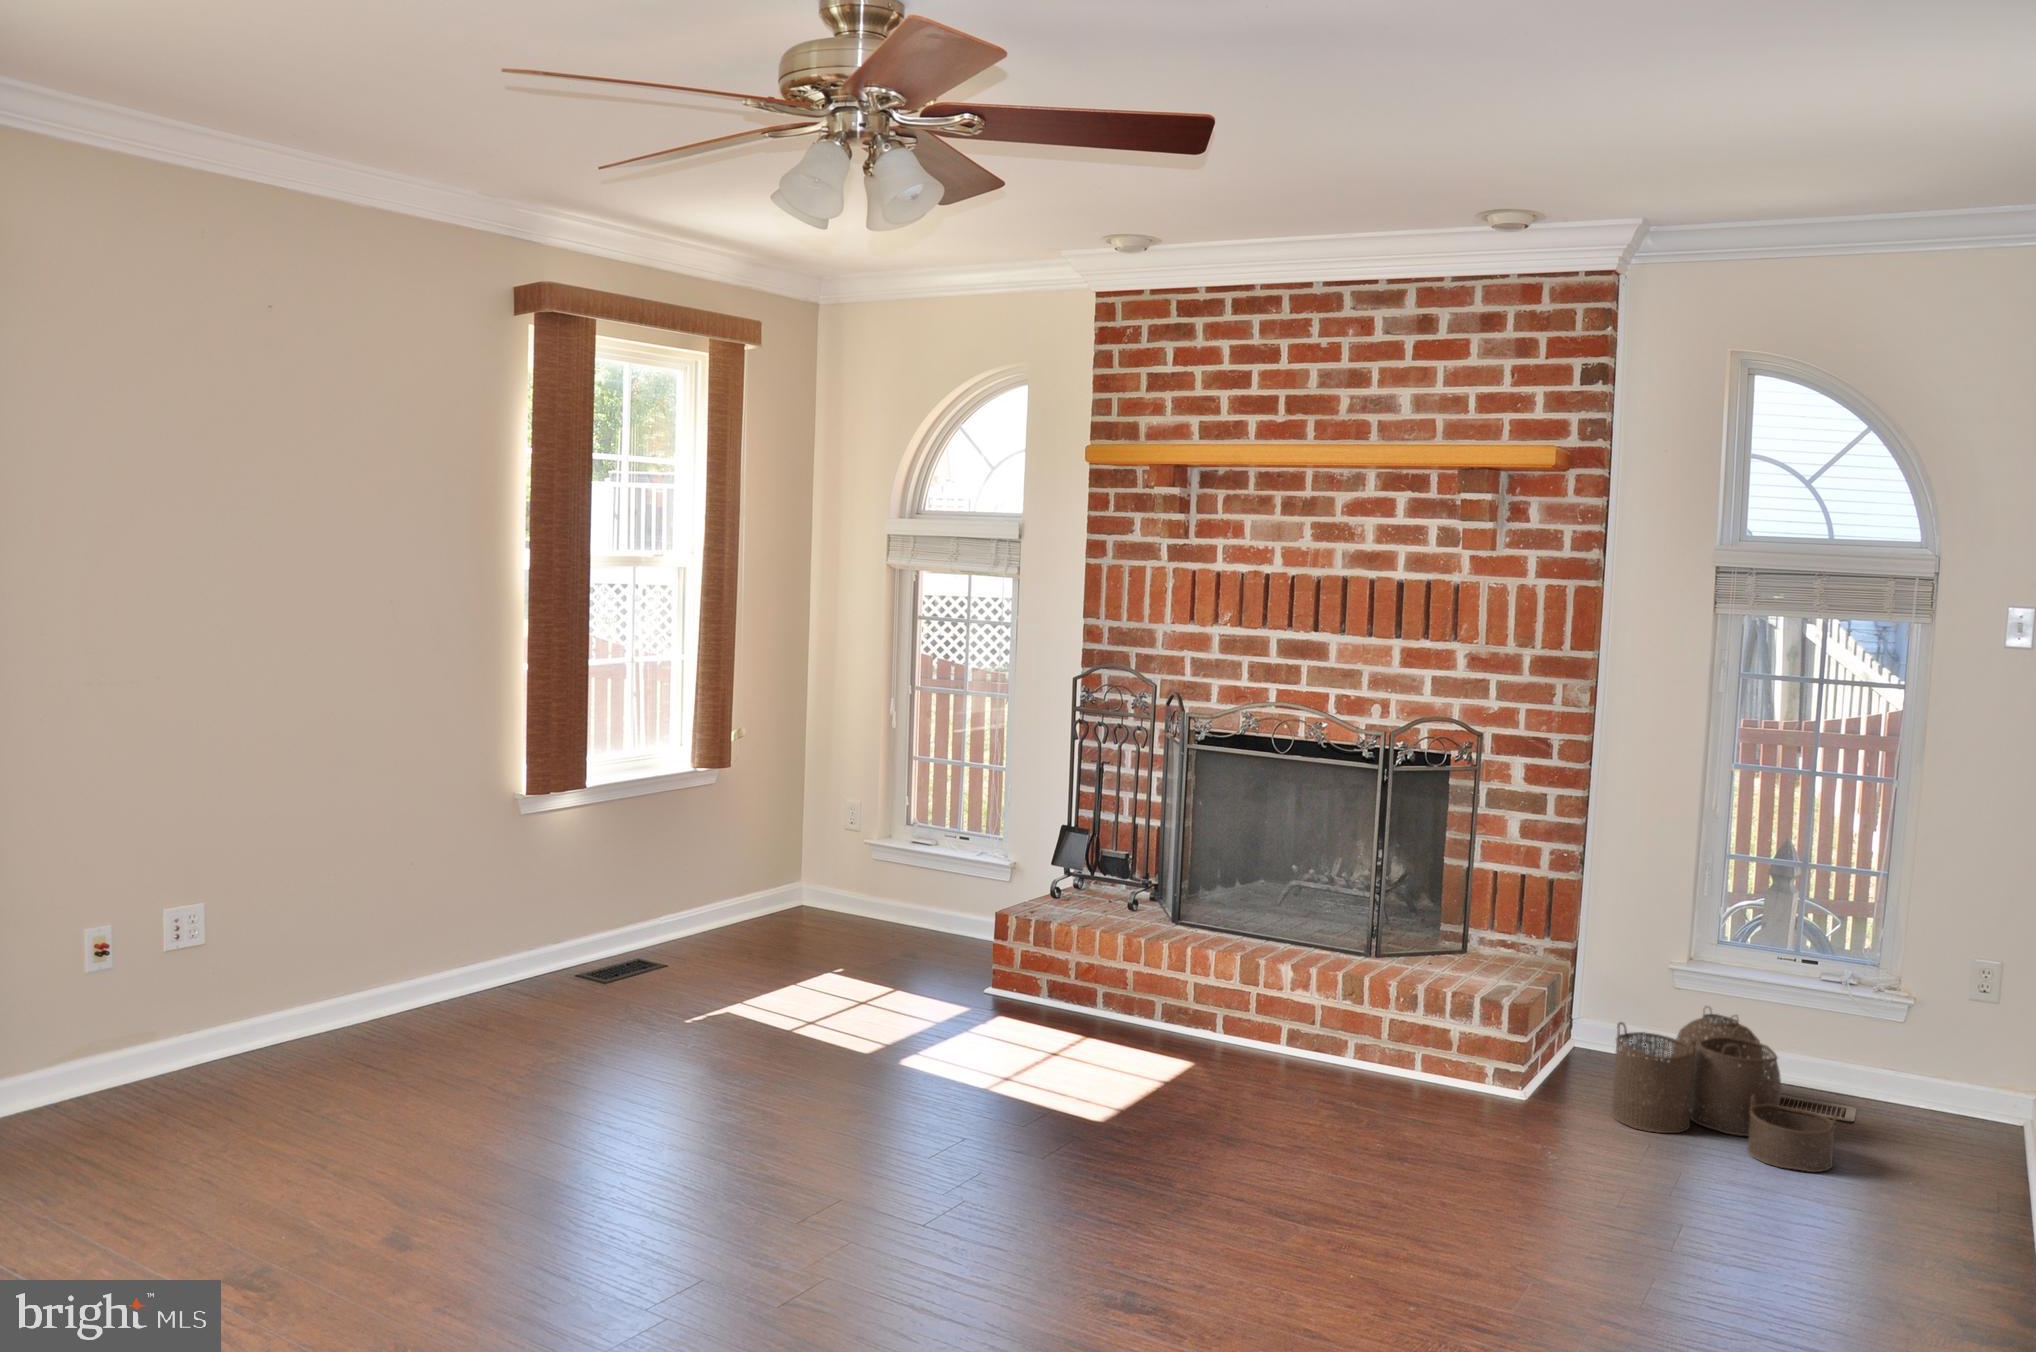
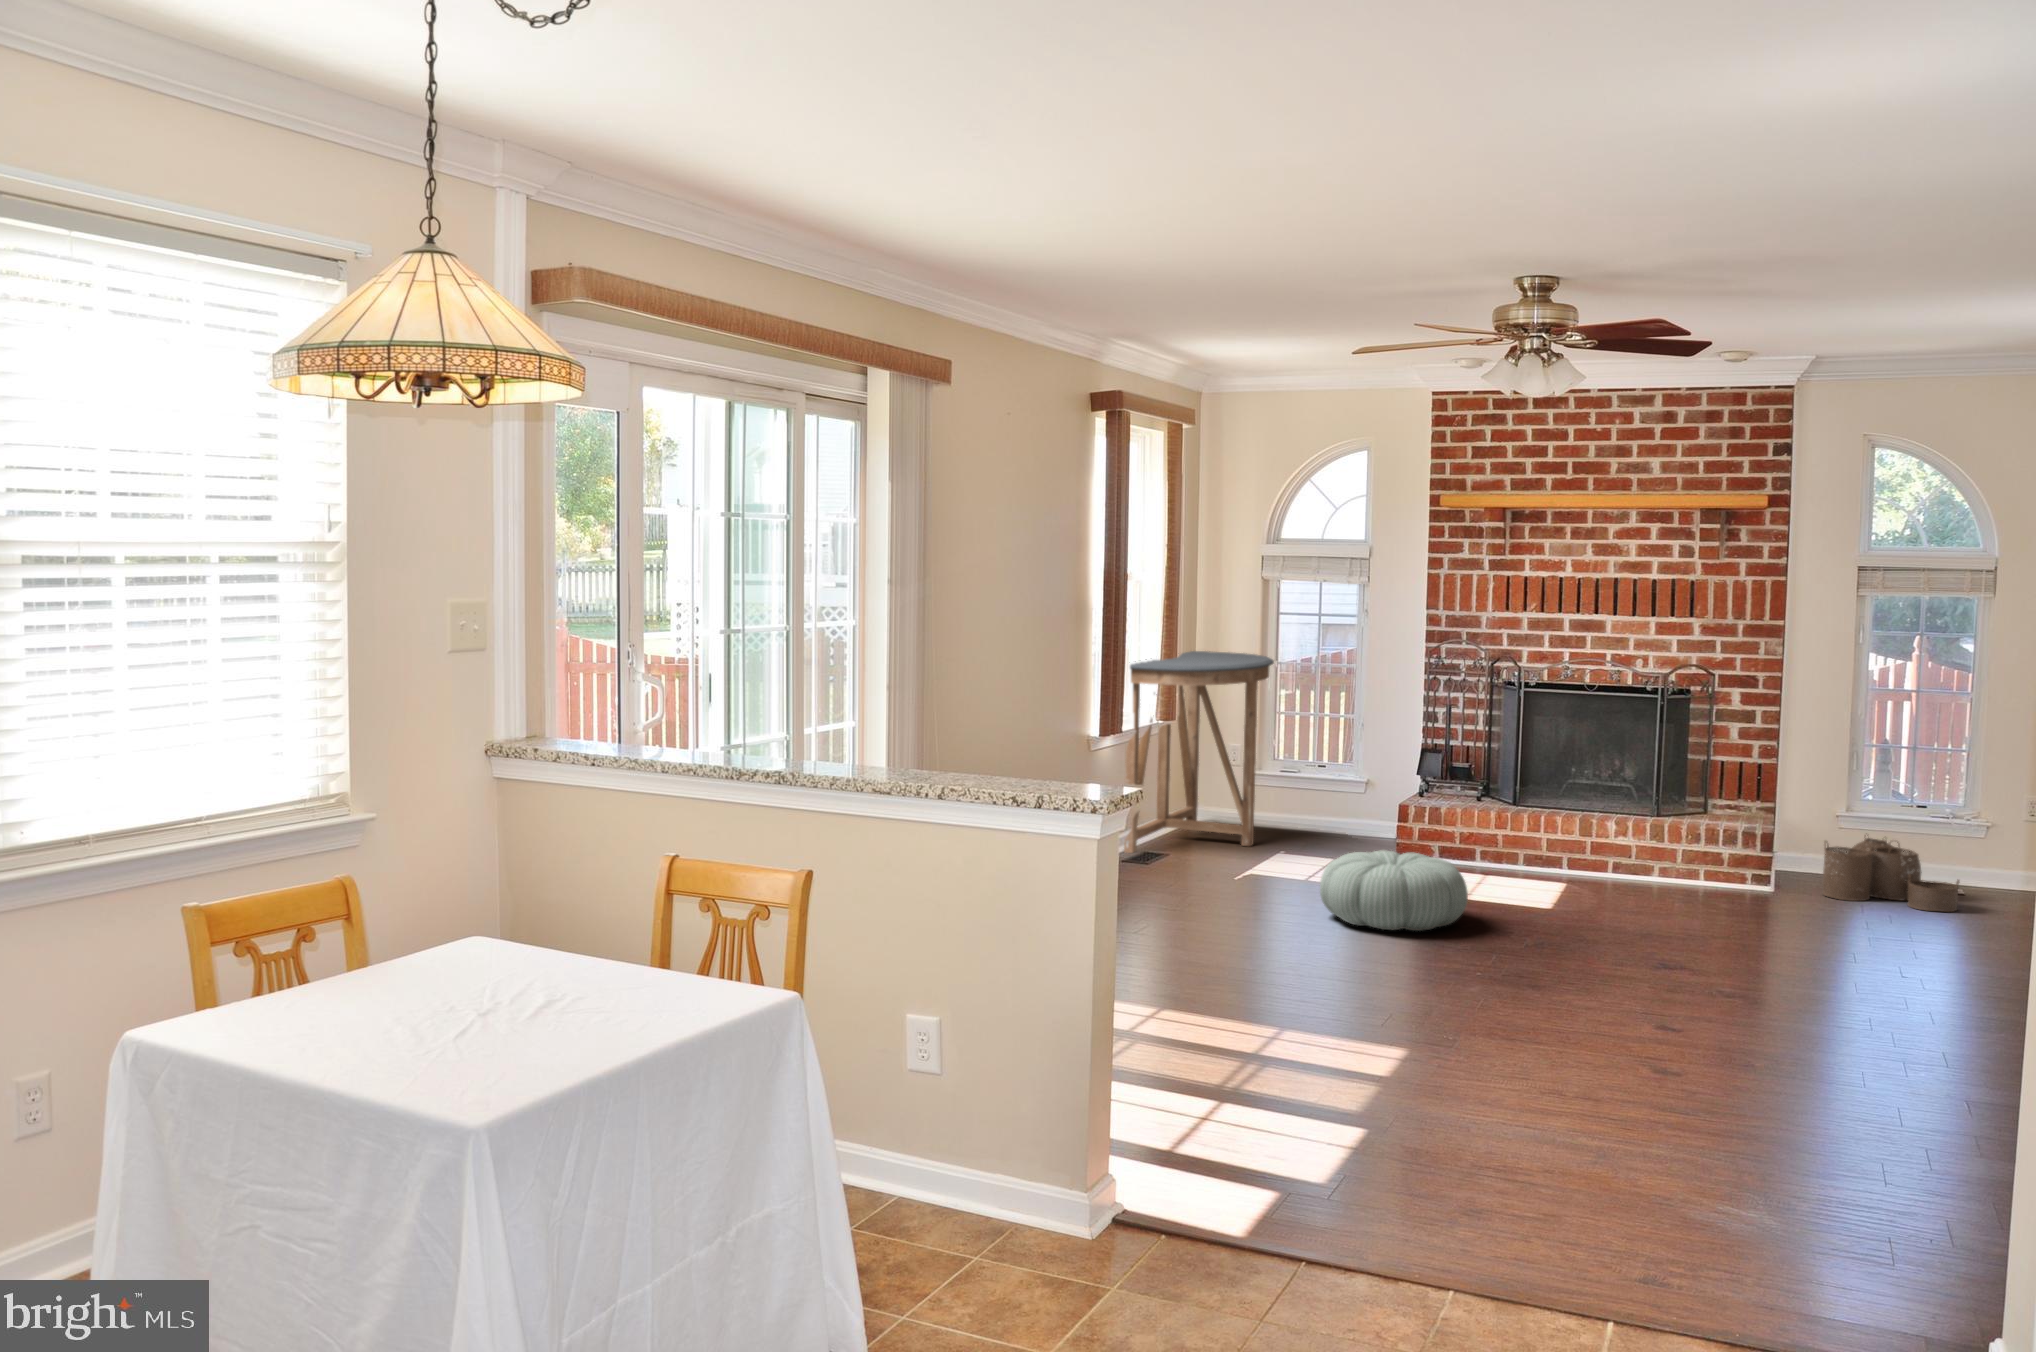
console table: none [570,668,858,969] -> present [1124,651,1274,853]
pouf: none [663,1018,916,1183] -> present [1320,851,1468,931]

